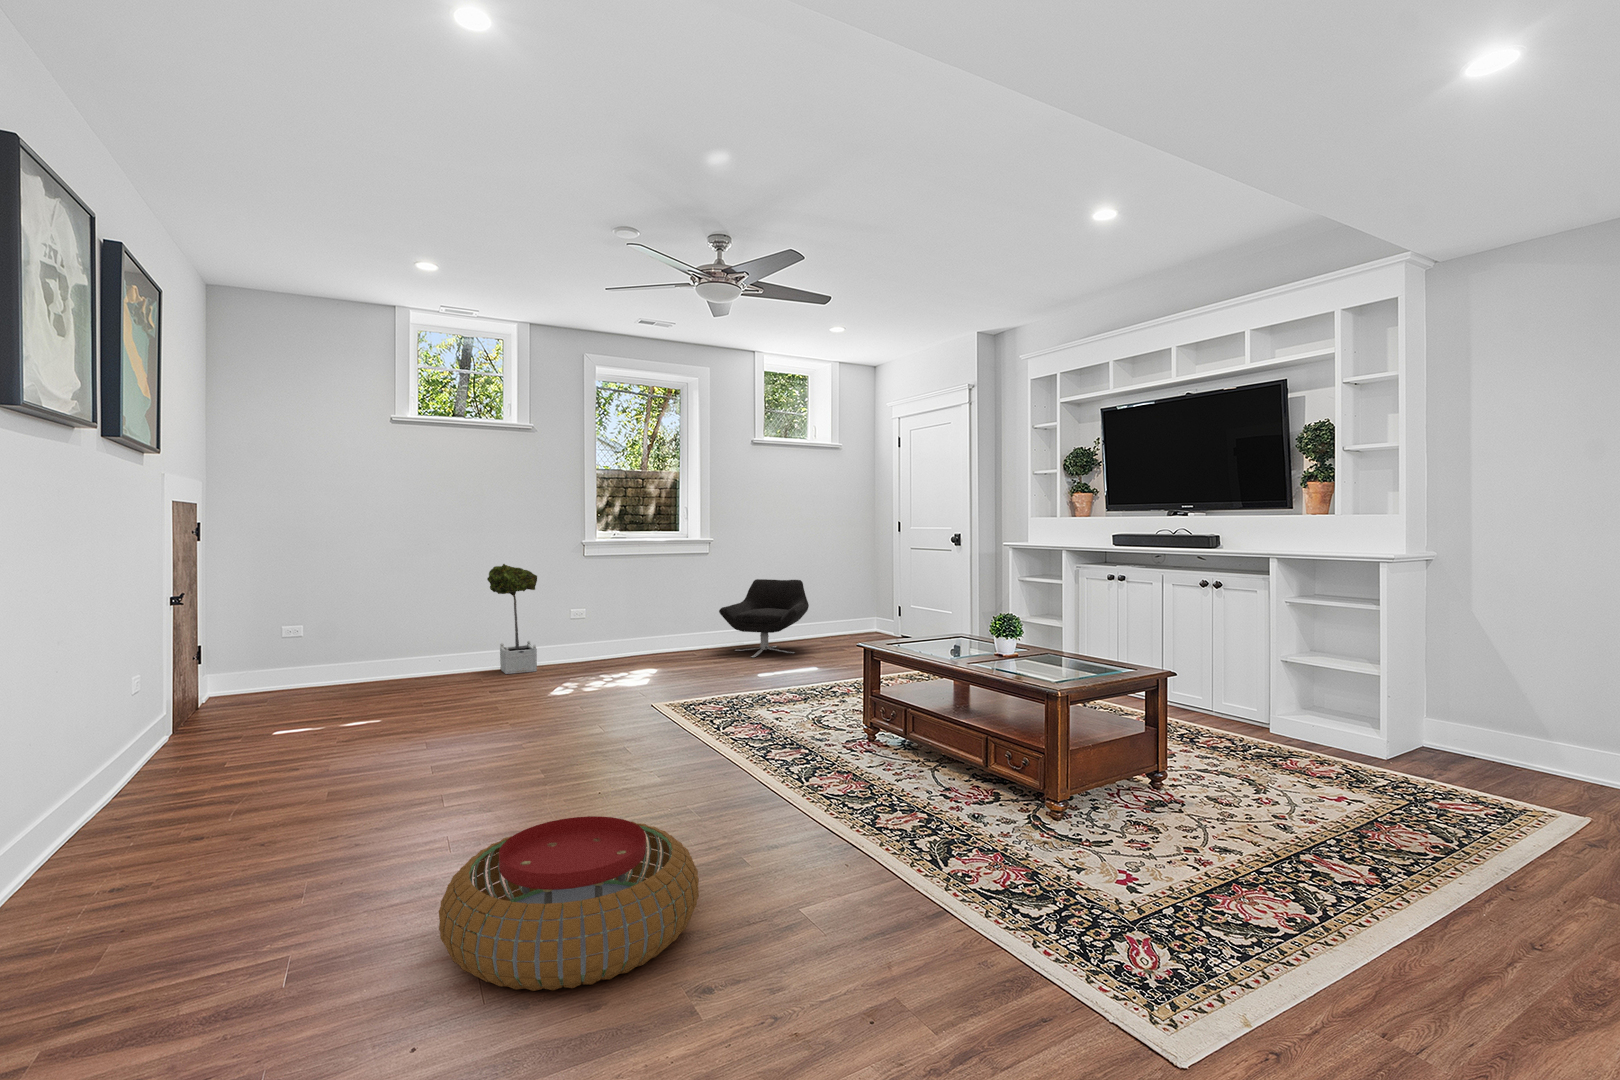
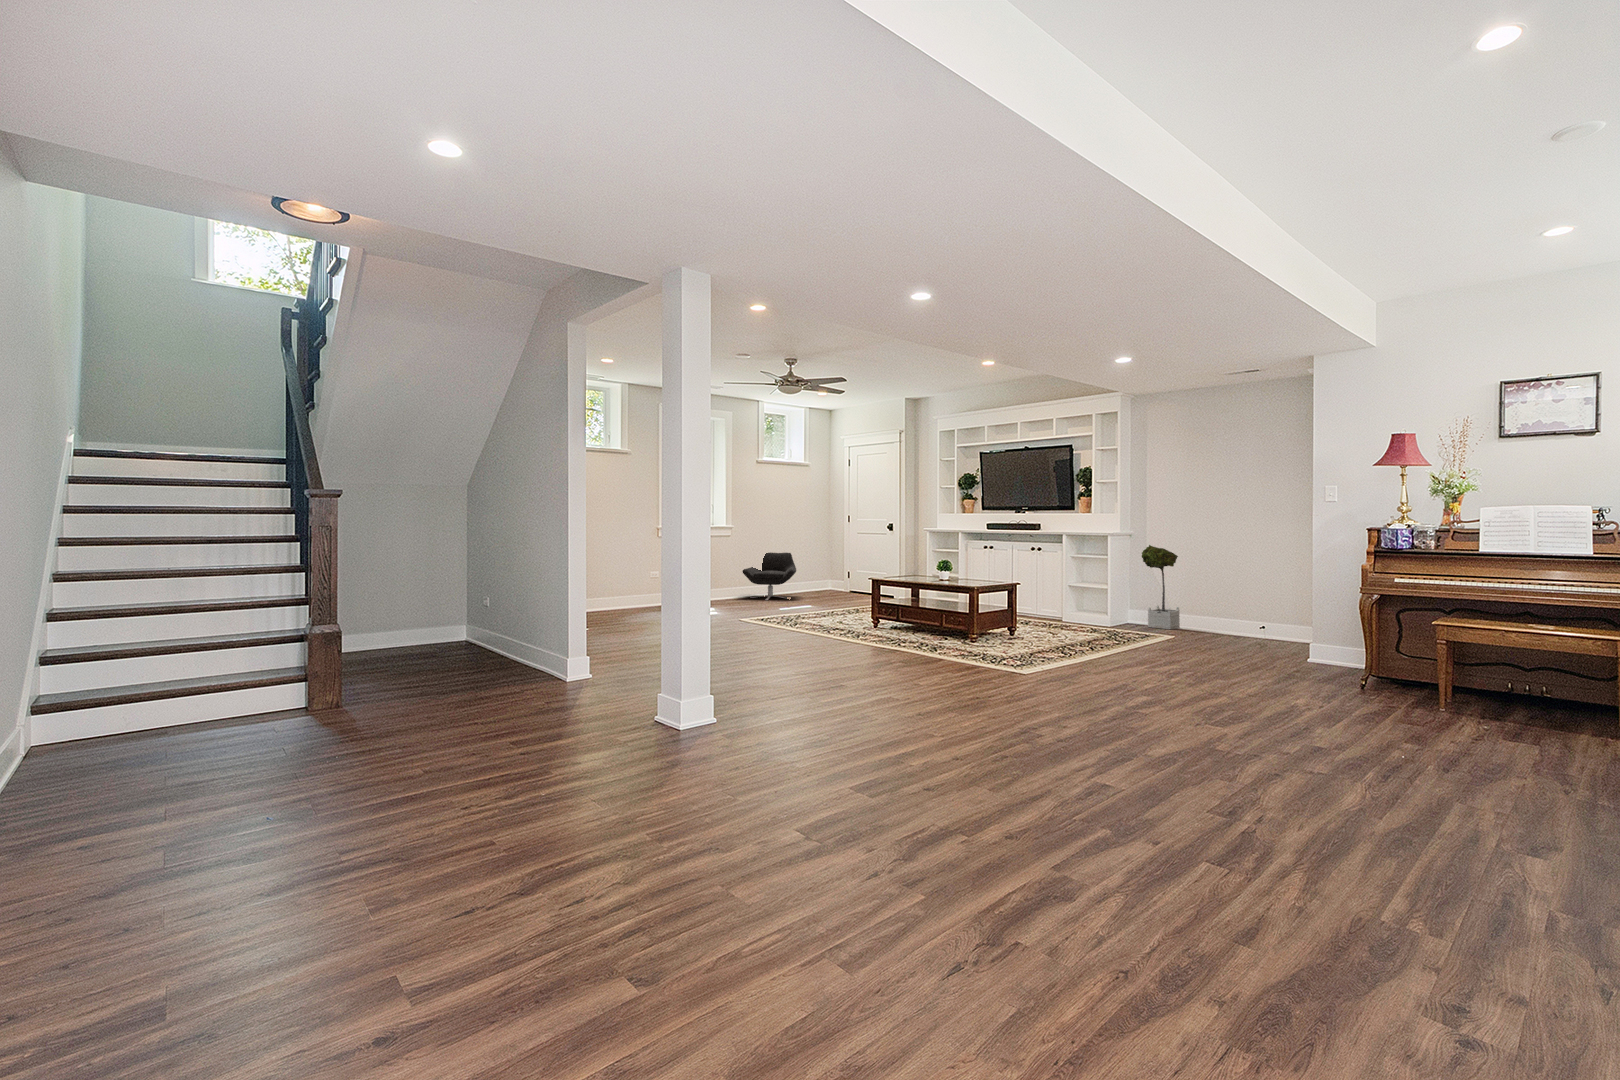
potted tree: present [487,564,537,674] -> present [1142,545,1180,629]
pouf: present [439,816,699,991] -> none [759,623,850,666]

